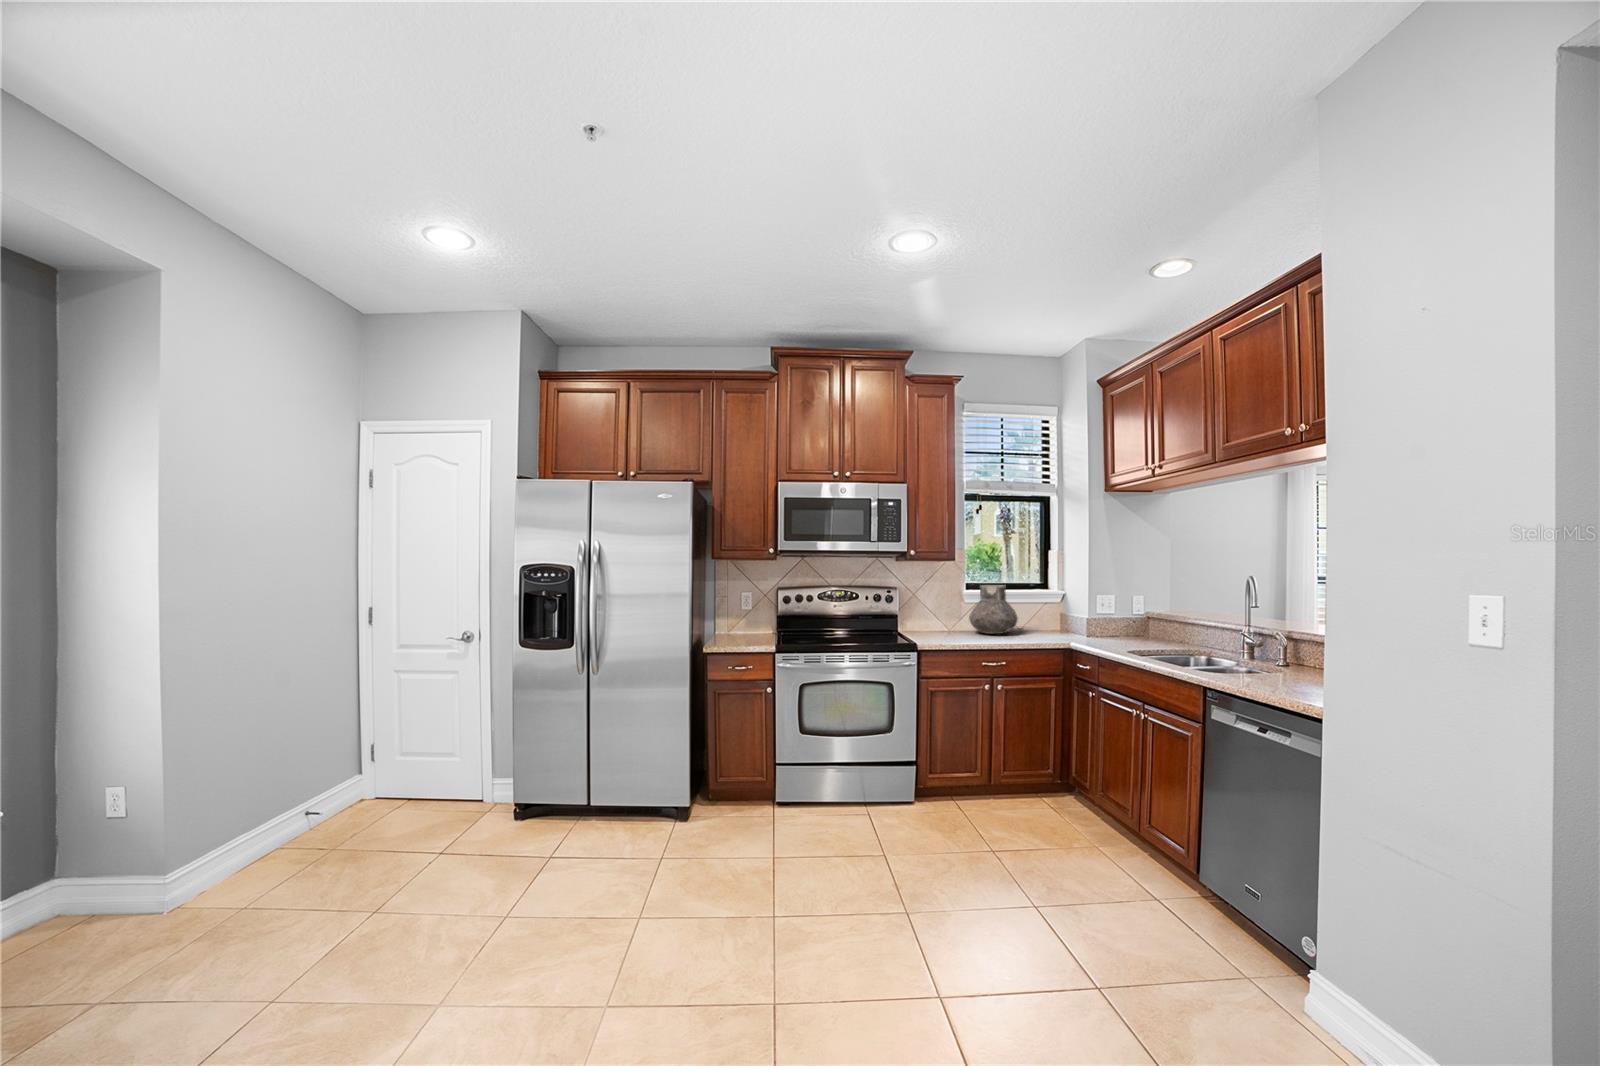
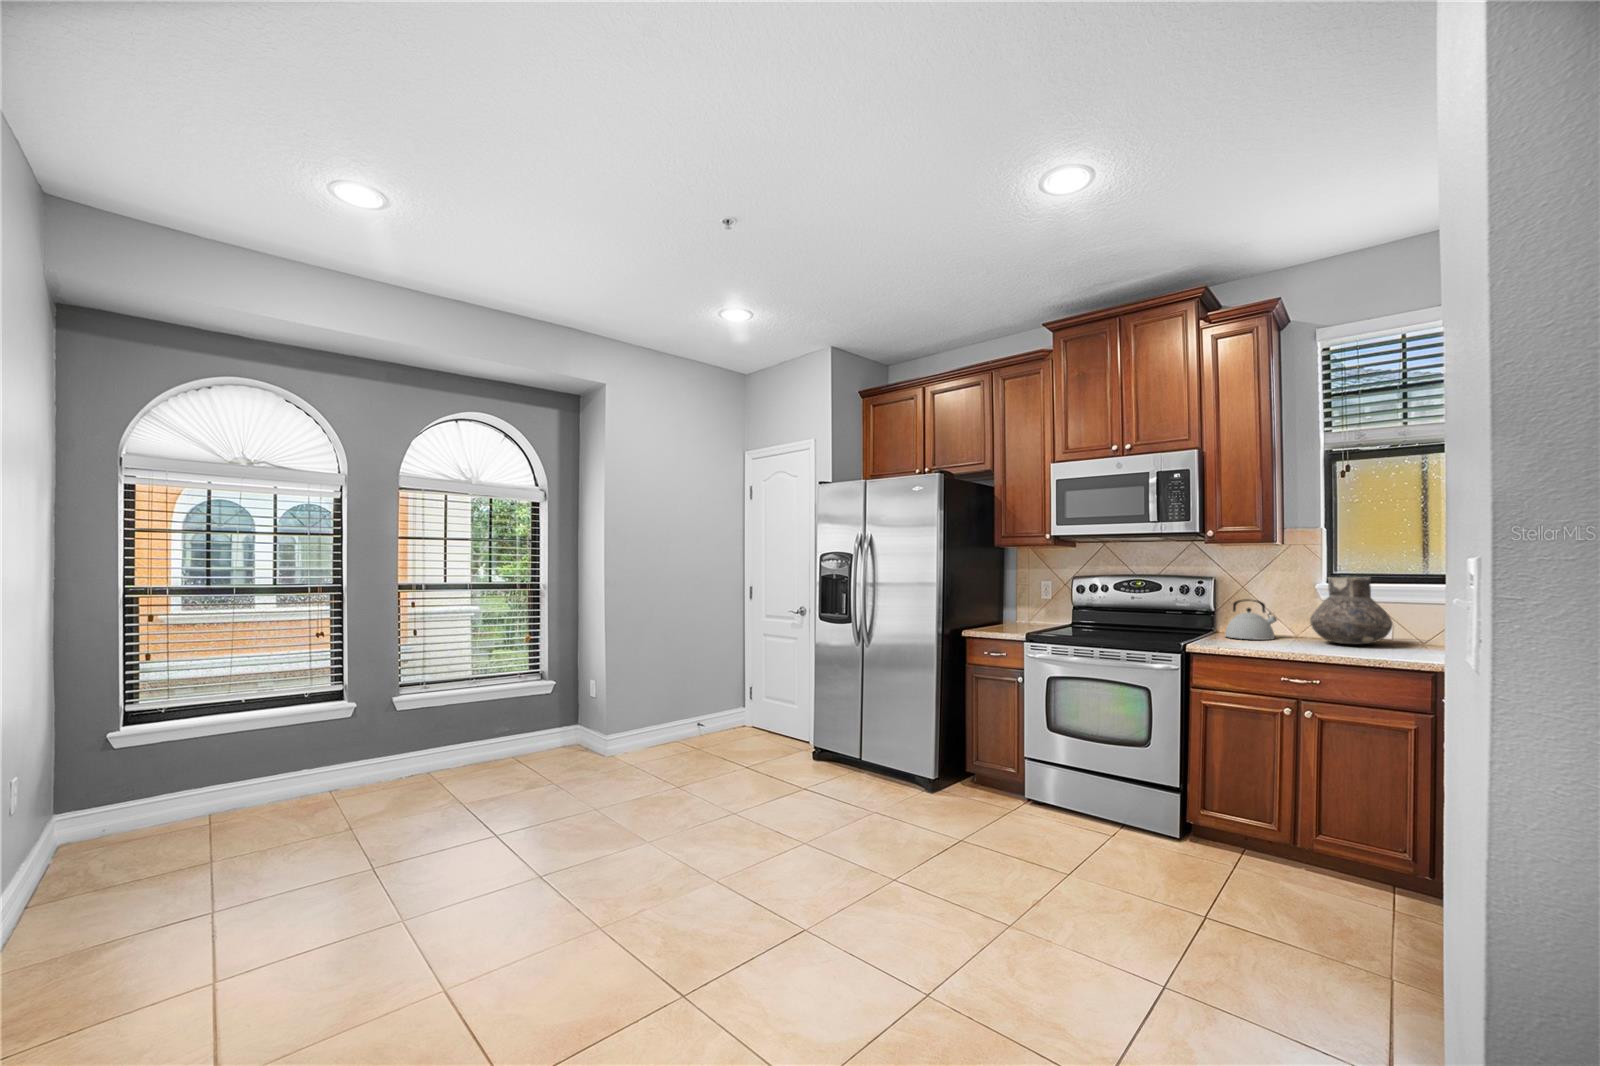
kettle: none [910,604,945,635] -> present [1225,599,1277,640]

